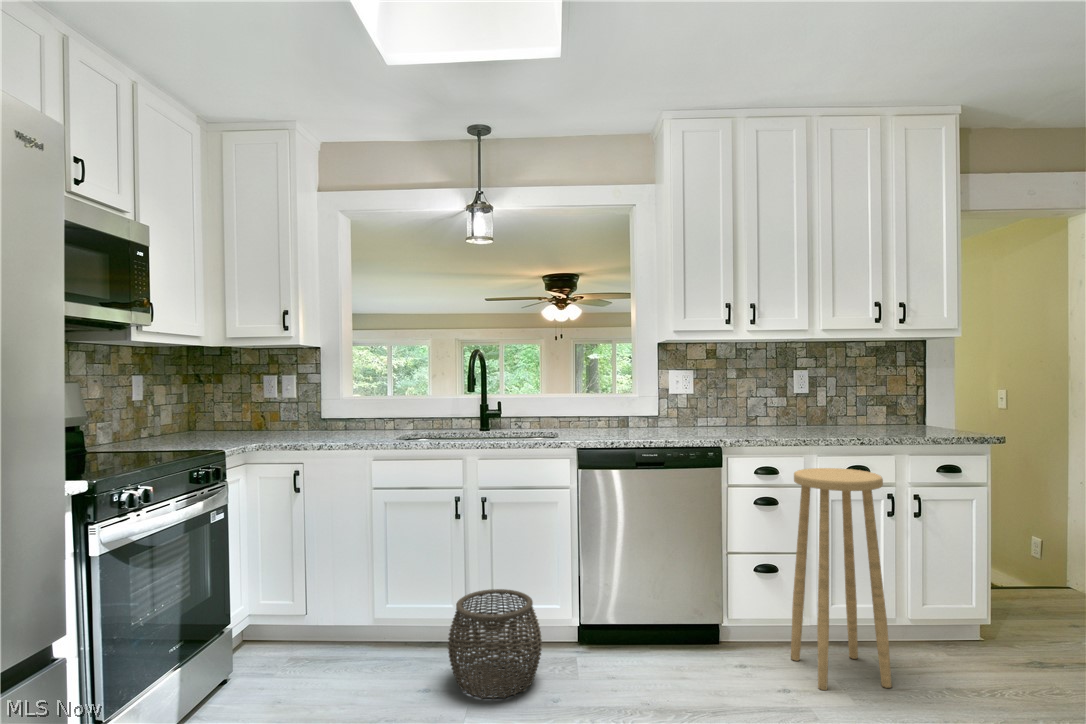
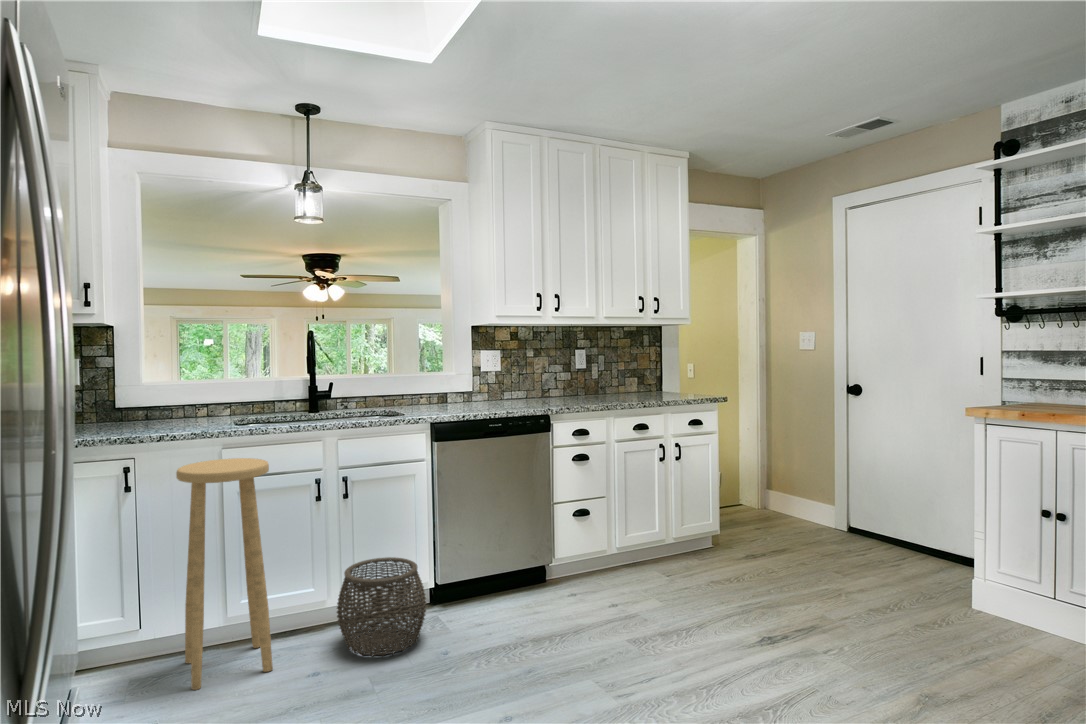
stool: present [791,468,892,690] -> present [176,458,273,690]

